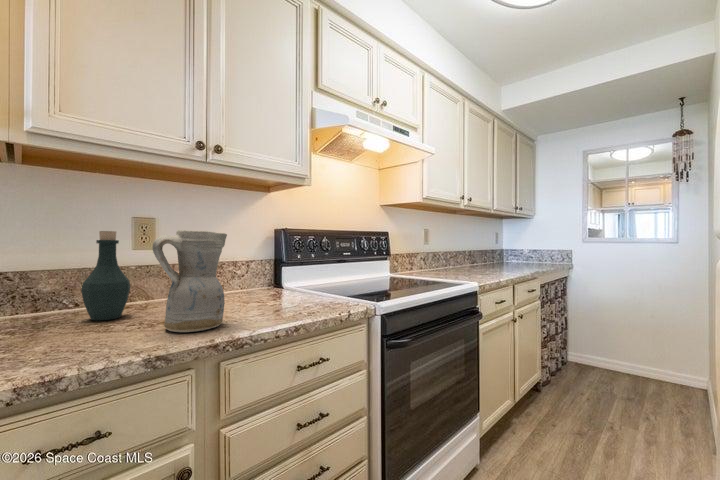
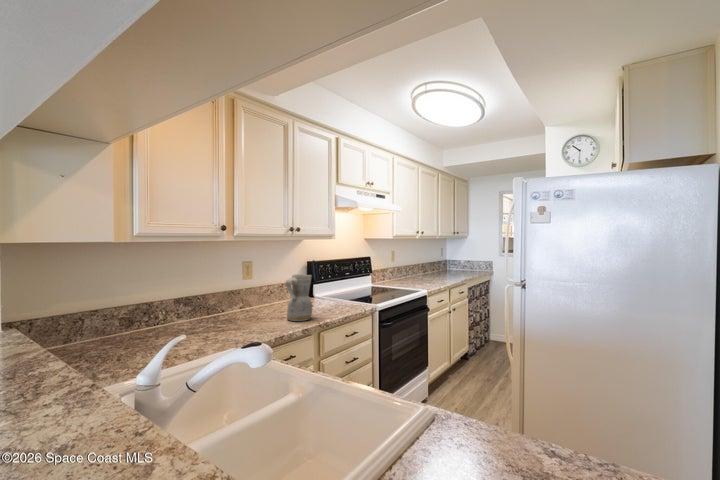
bottle: present [81,231,130,320] -> none [237,273,258,318]

